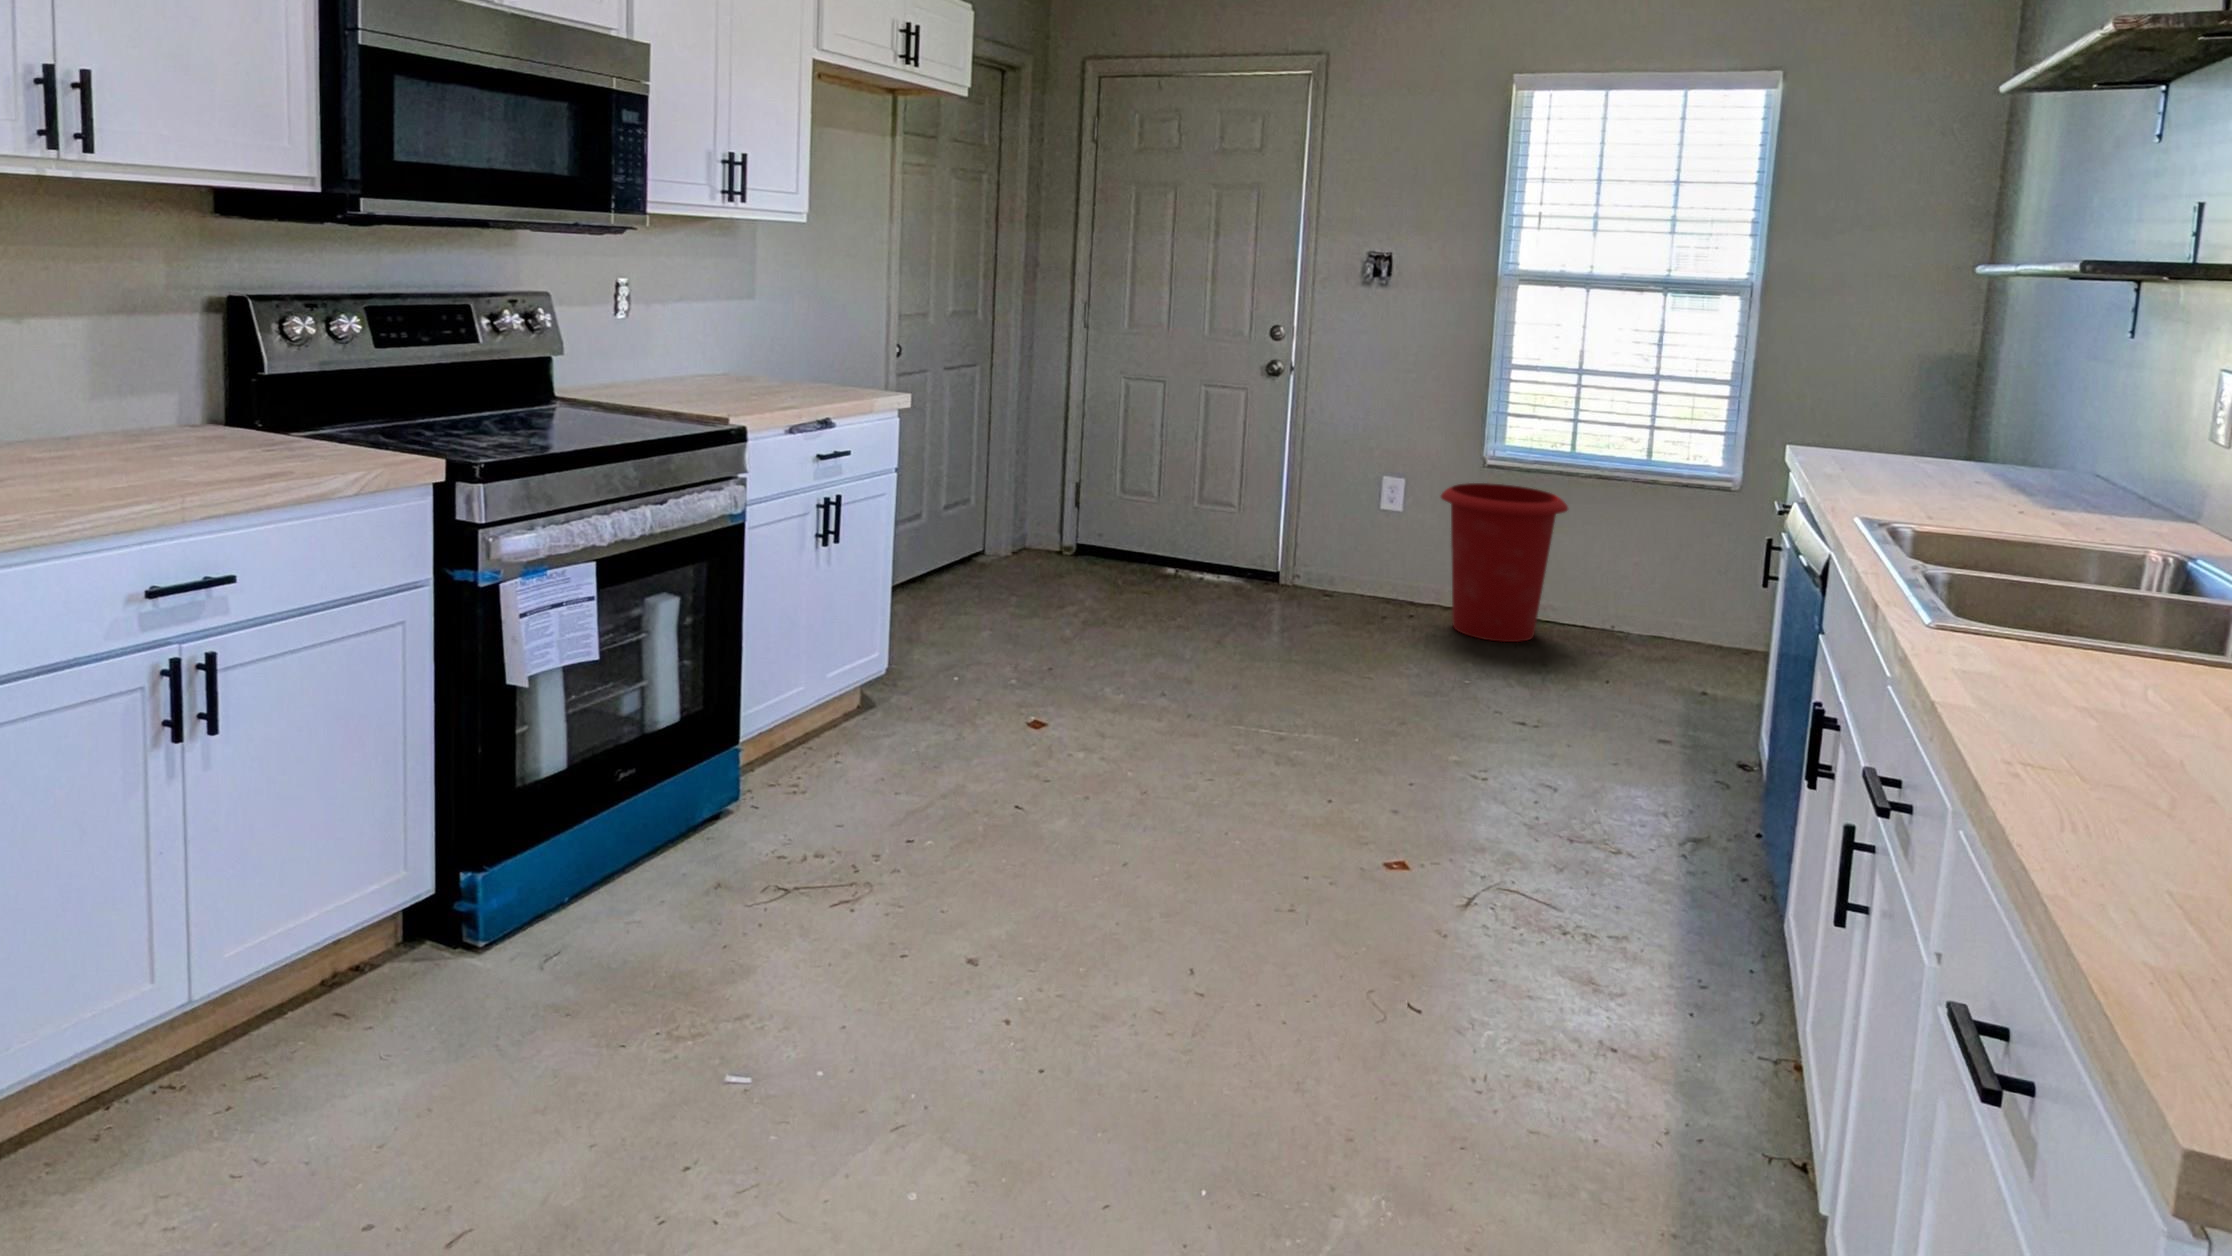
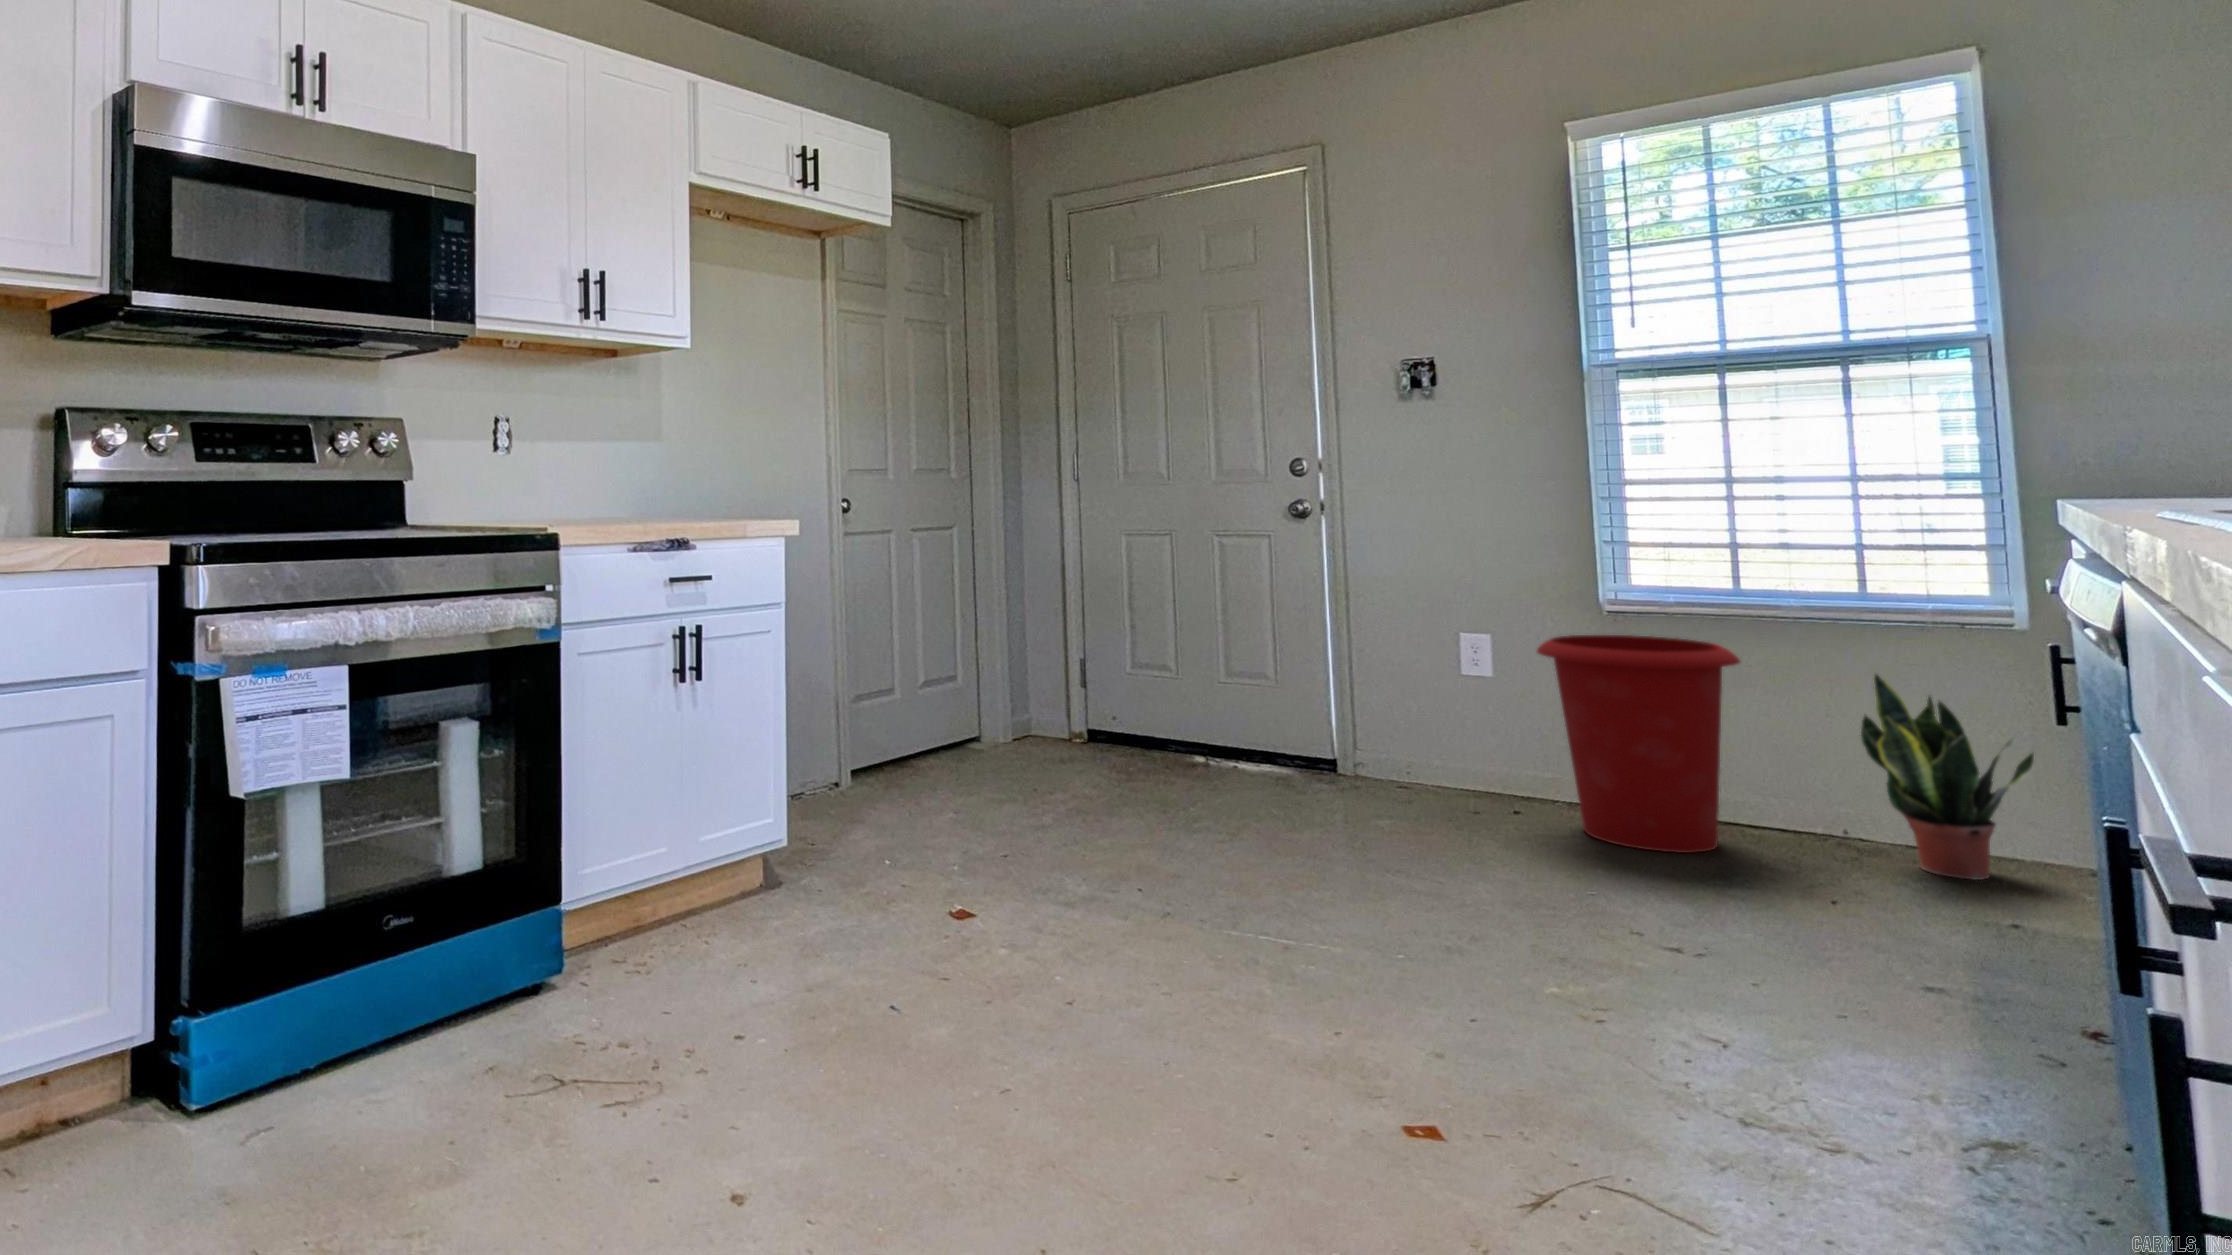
potted plant: none [1628,518,1722,654] -> present [1861,674,2034,880]

